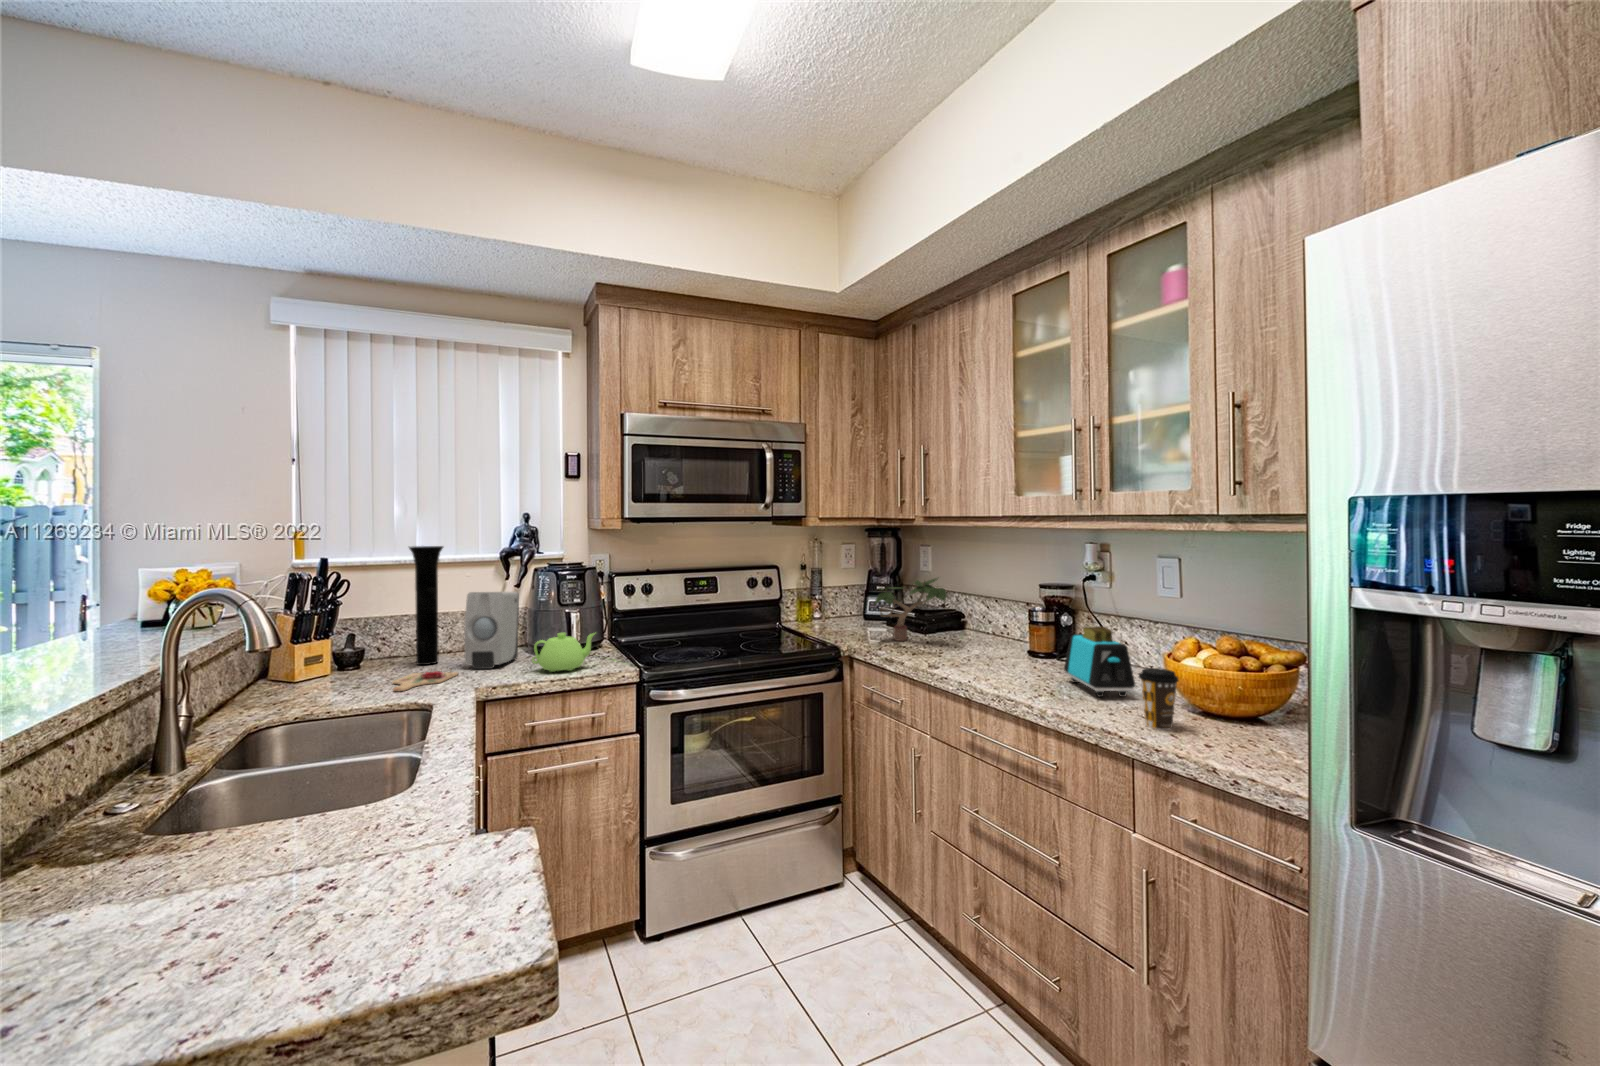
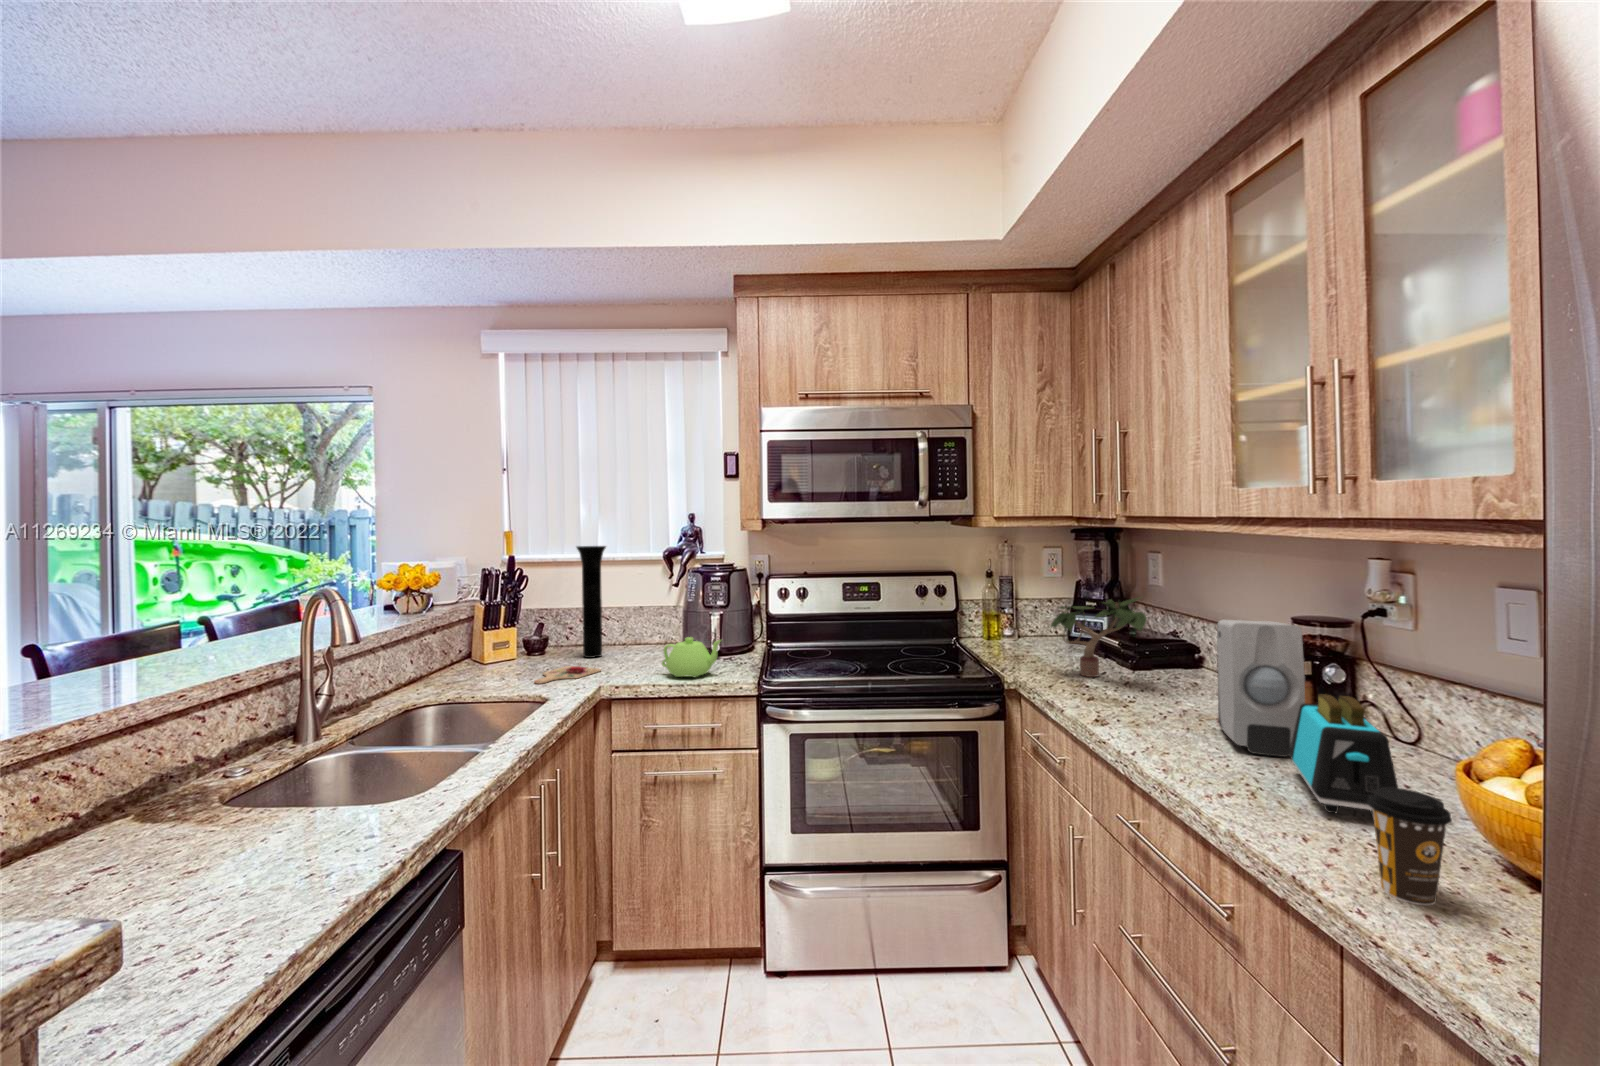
soap dispenser: present [464,592,519,669] -> present [1217,620,1305,757]

